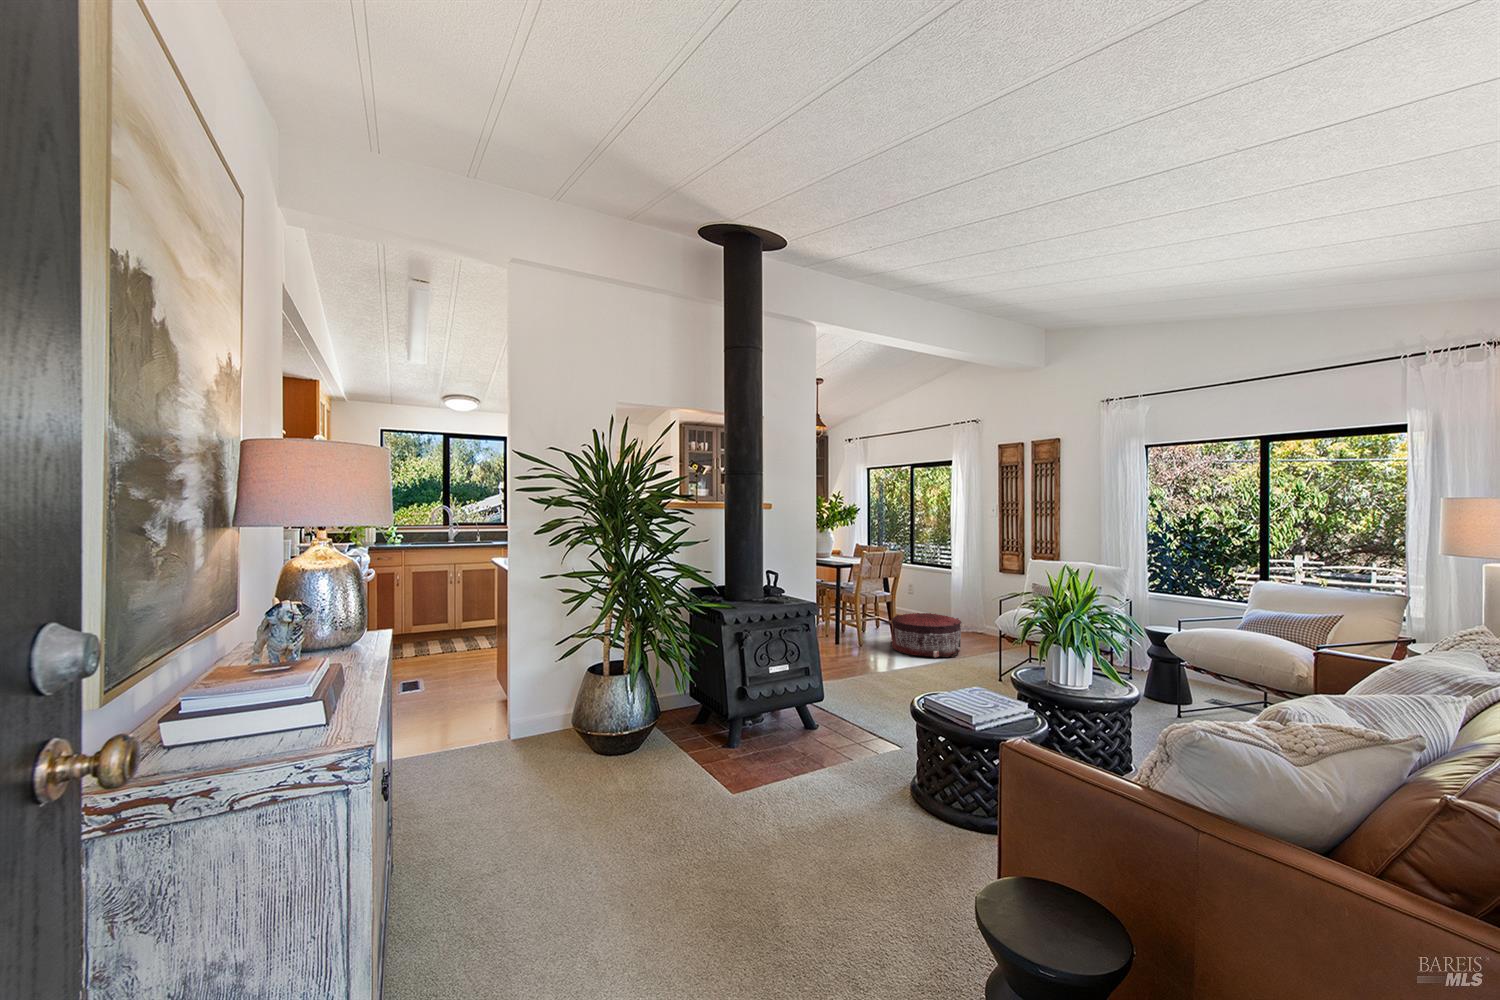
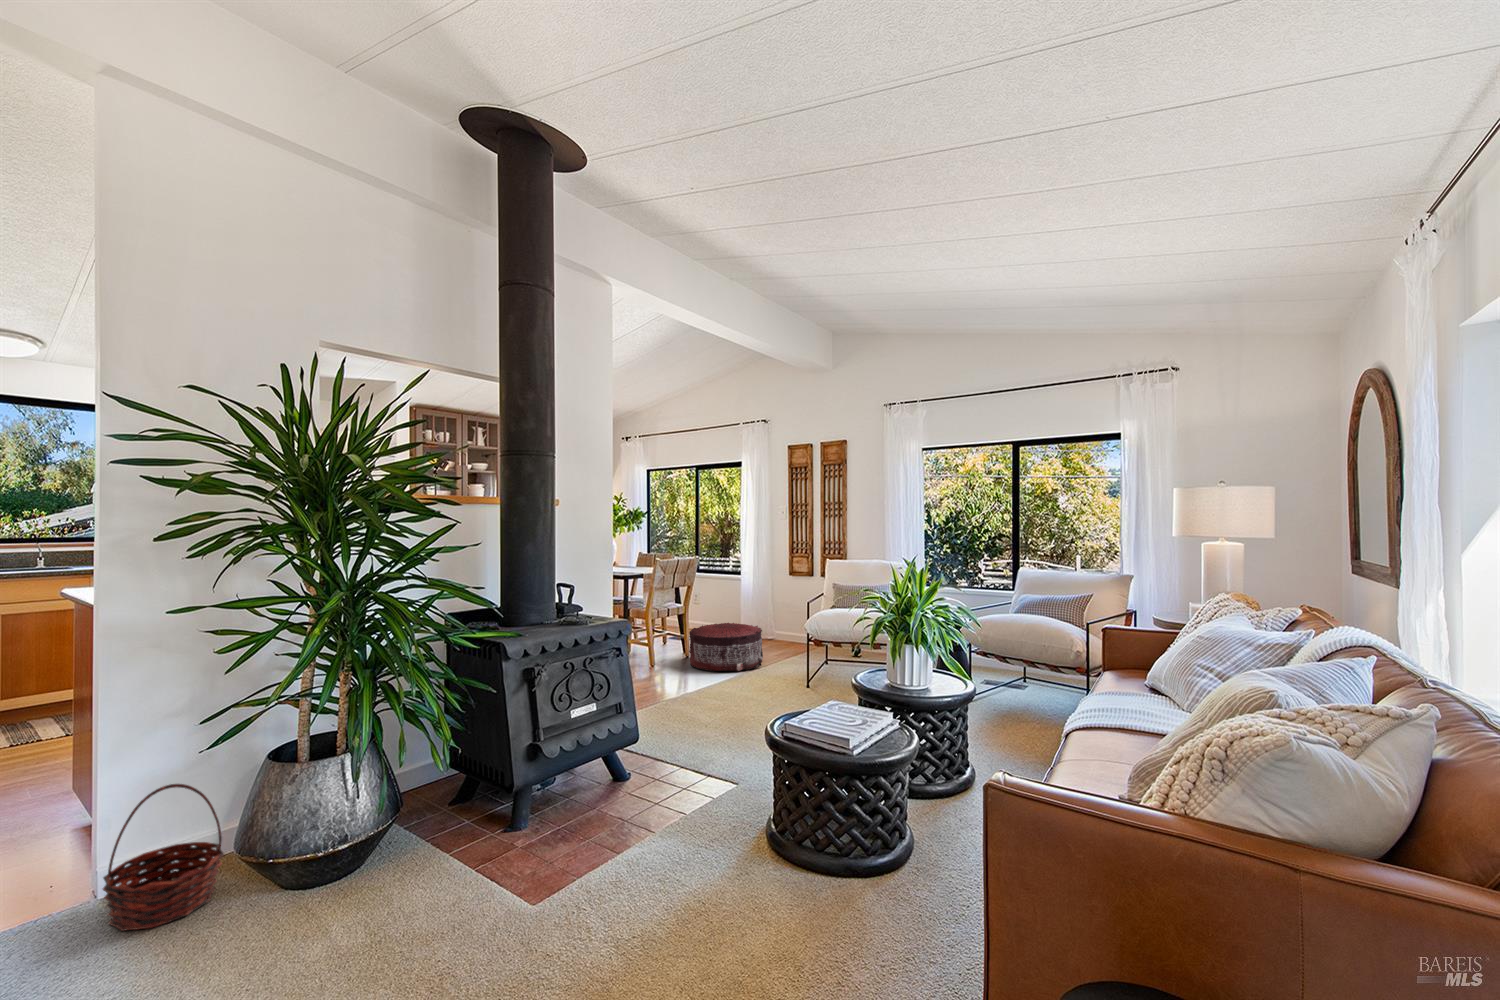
basket: none [510,679,565,758] -> present [103,784,224,931]

